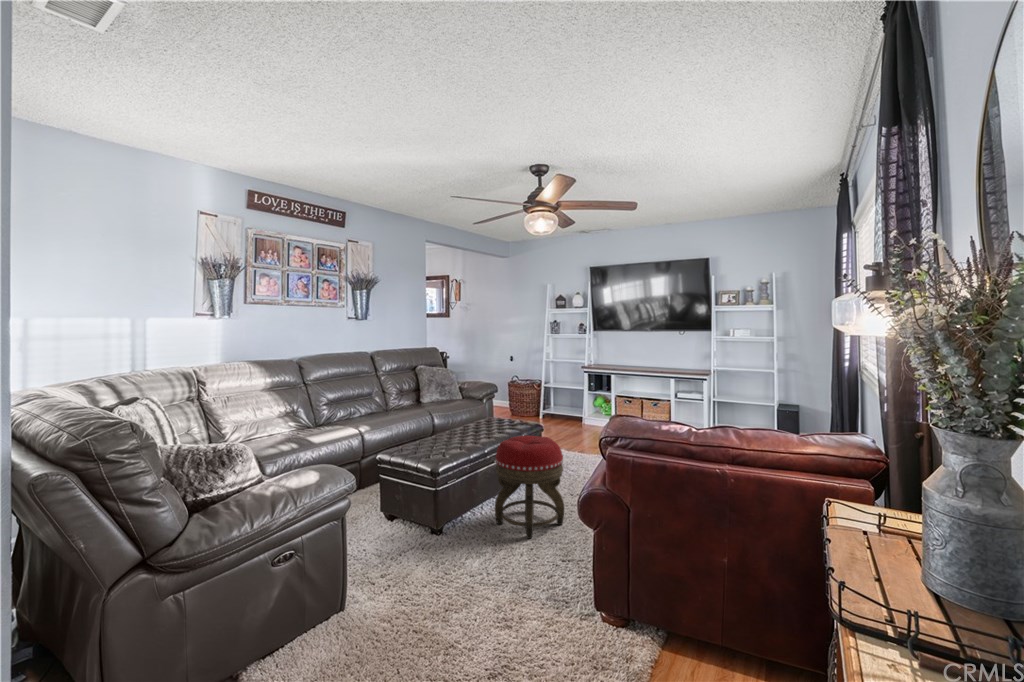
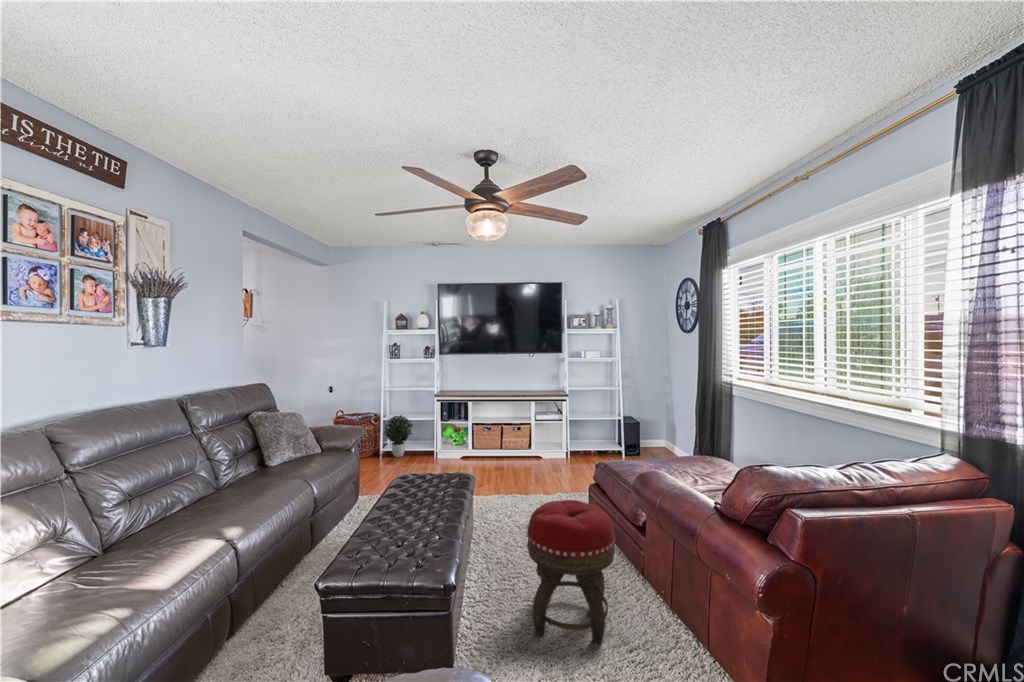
potted plant: none [540,383,566,418] -> present [384,415,413,457]

